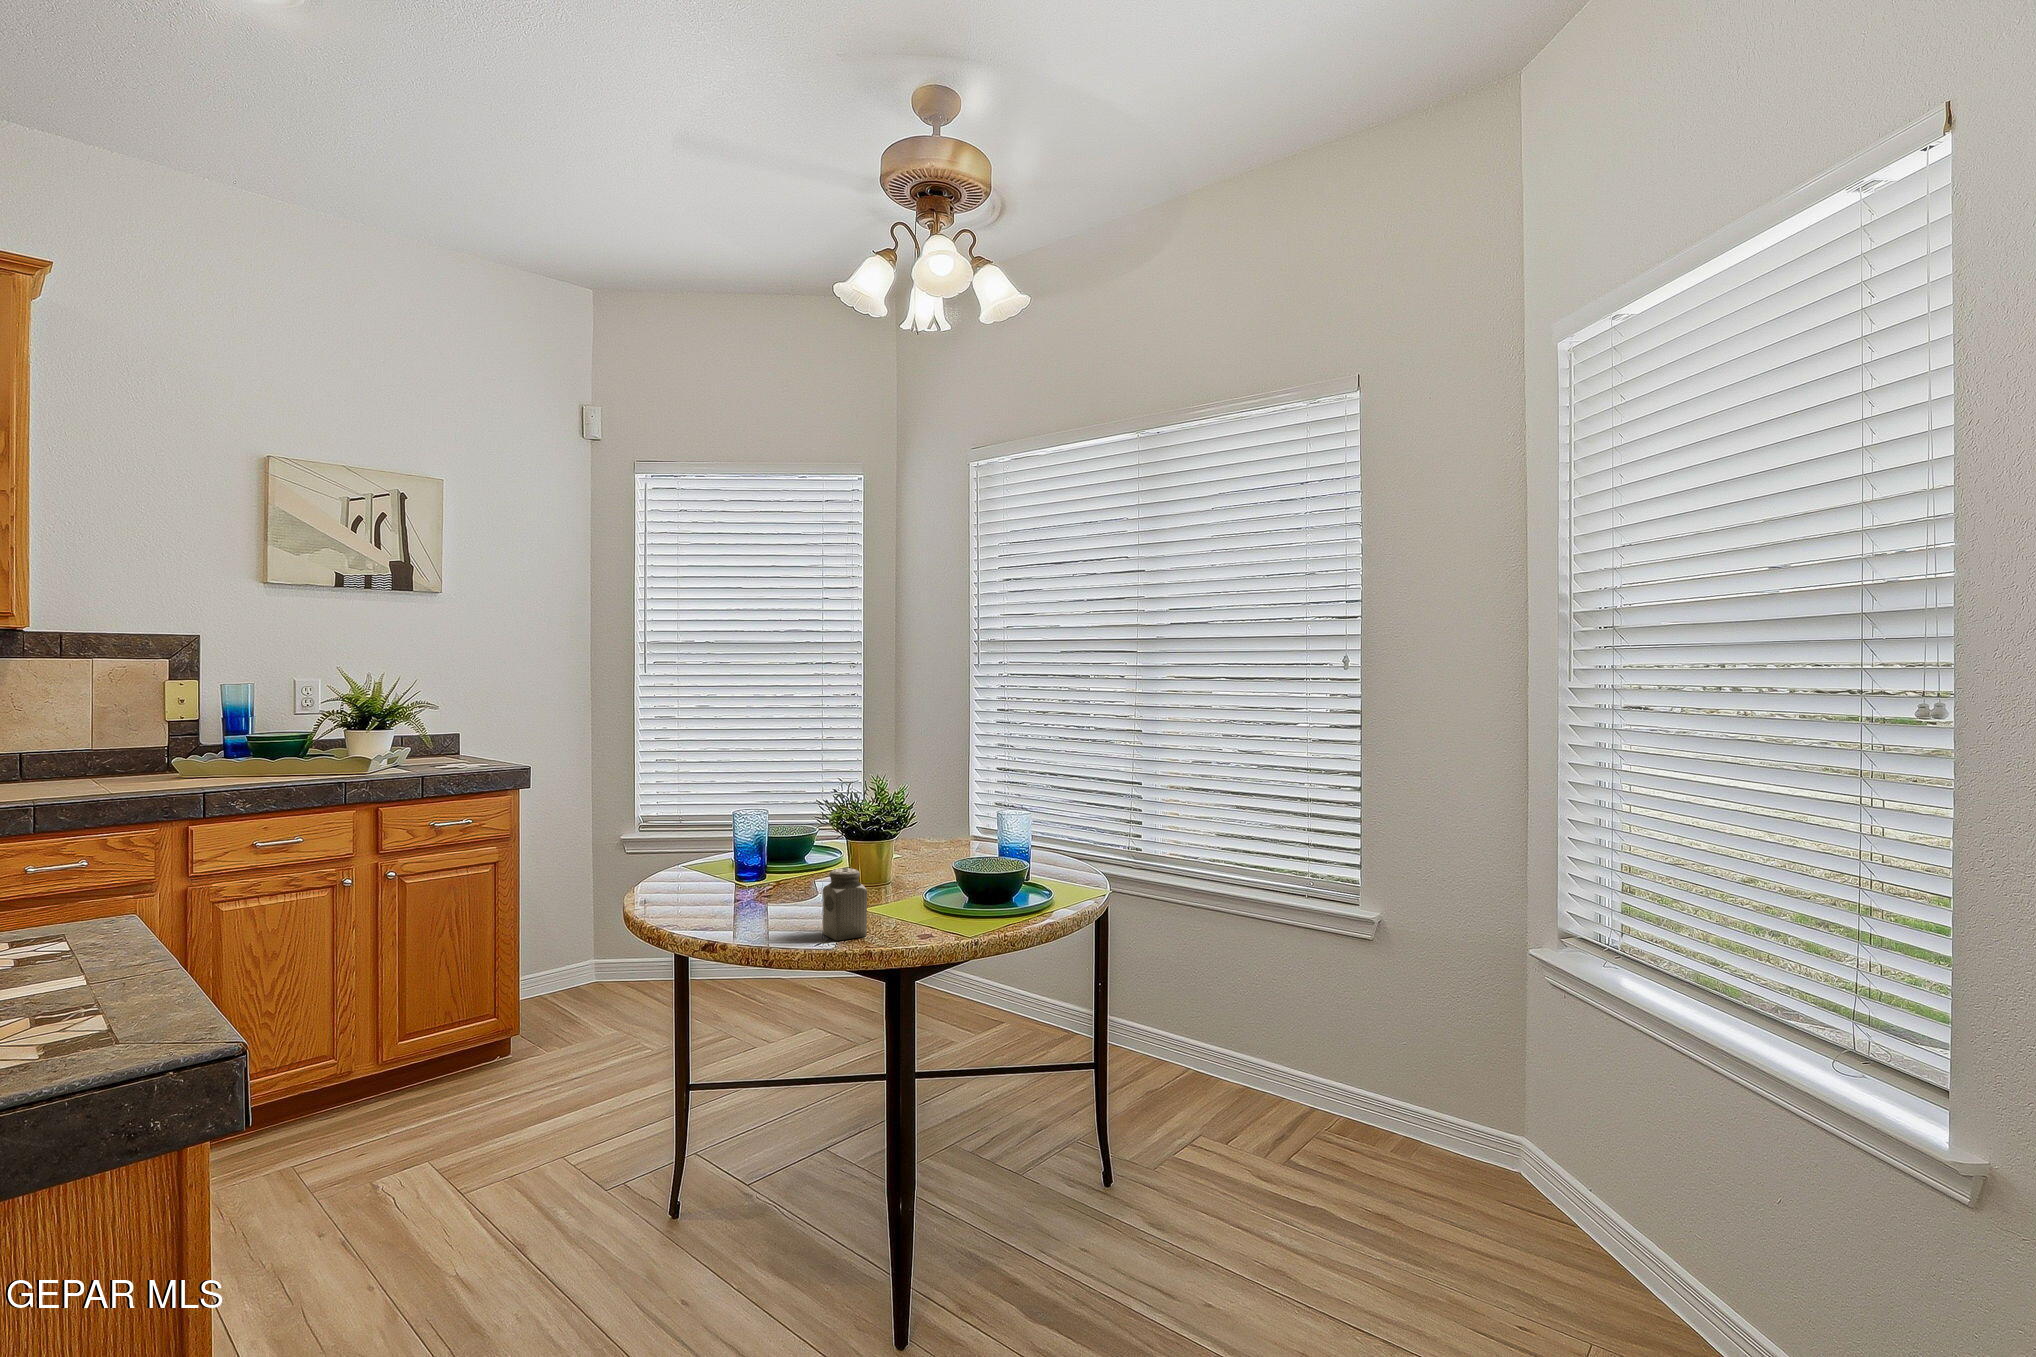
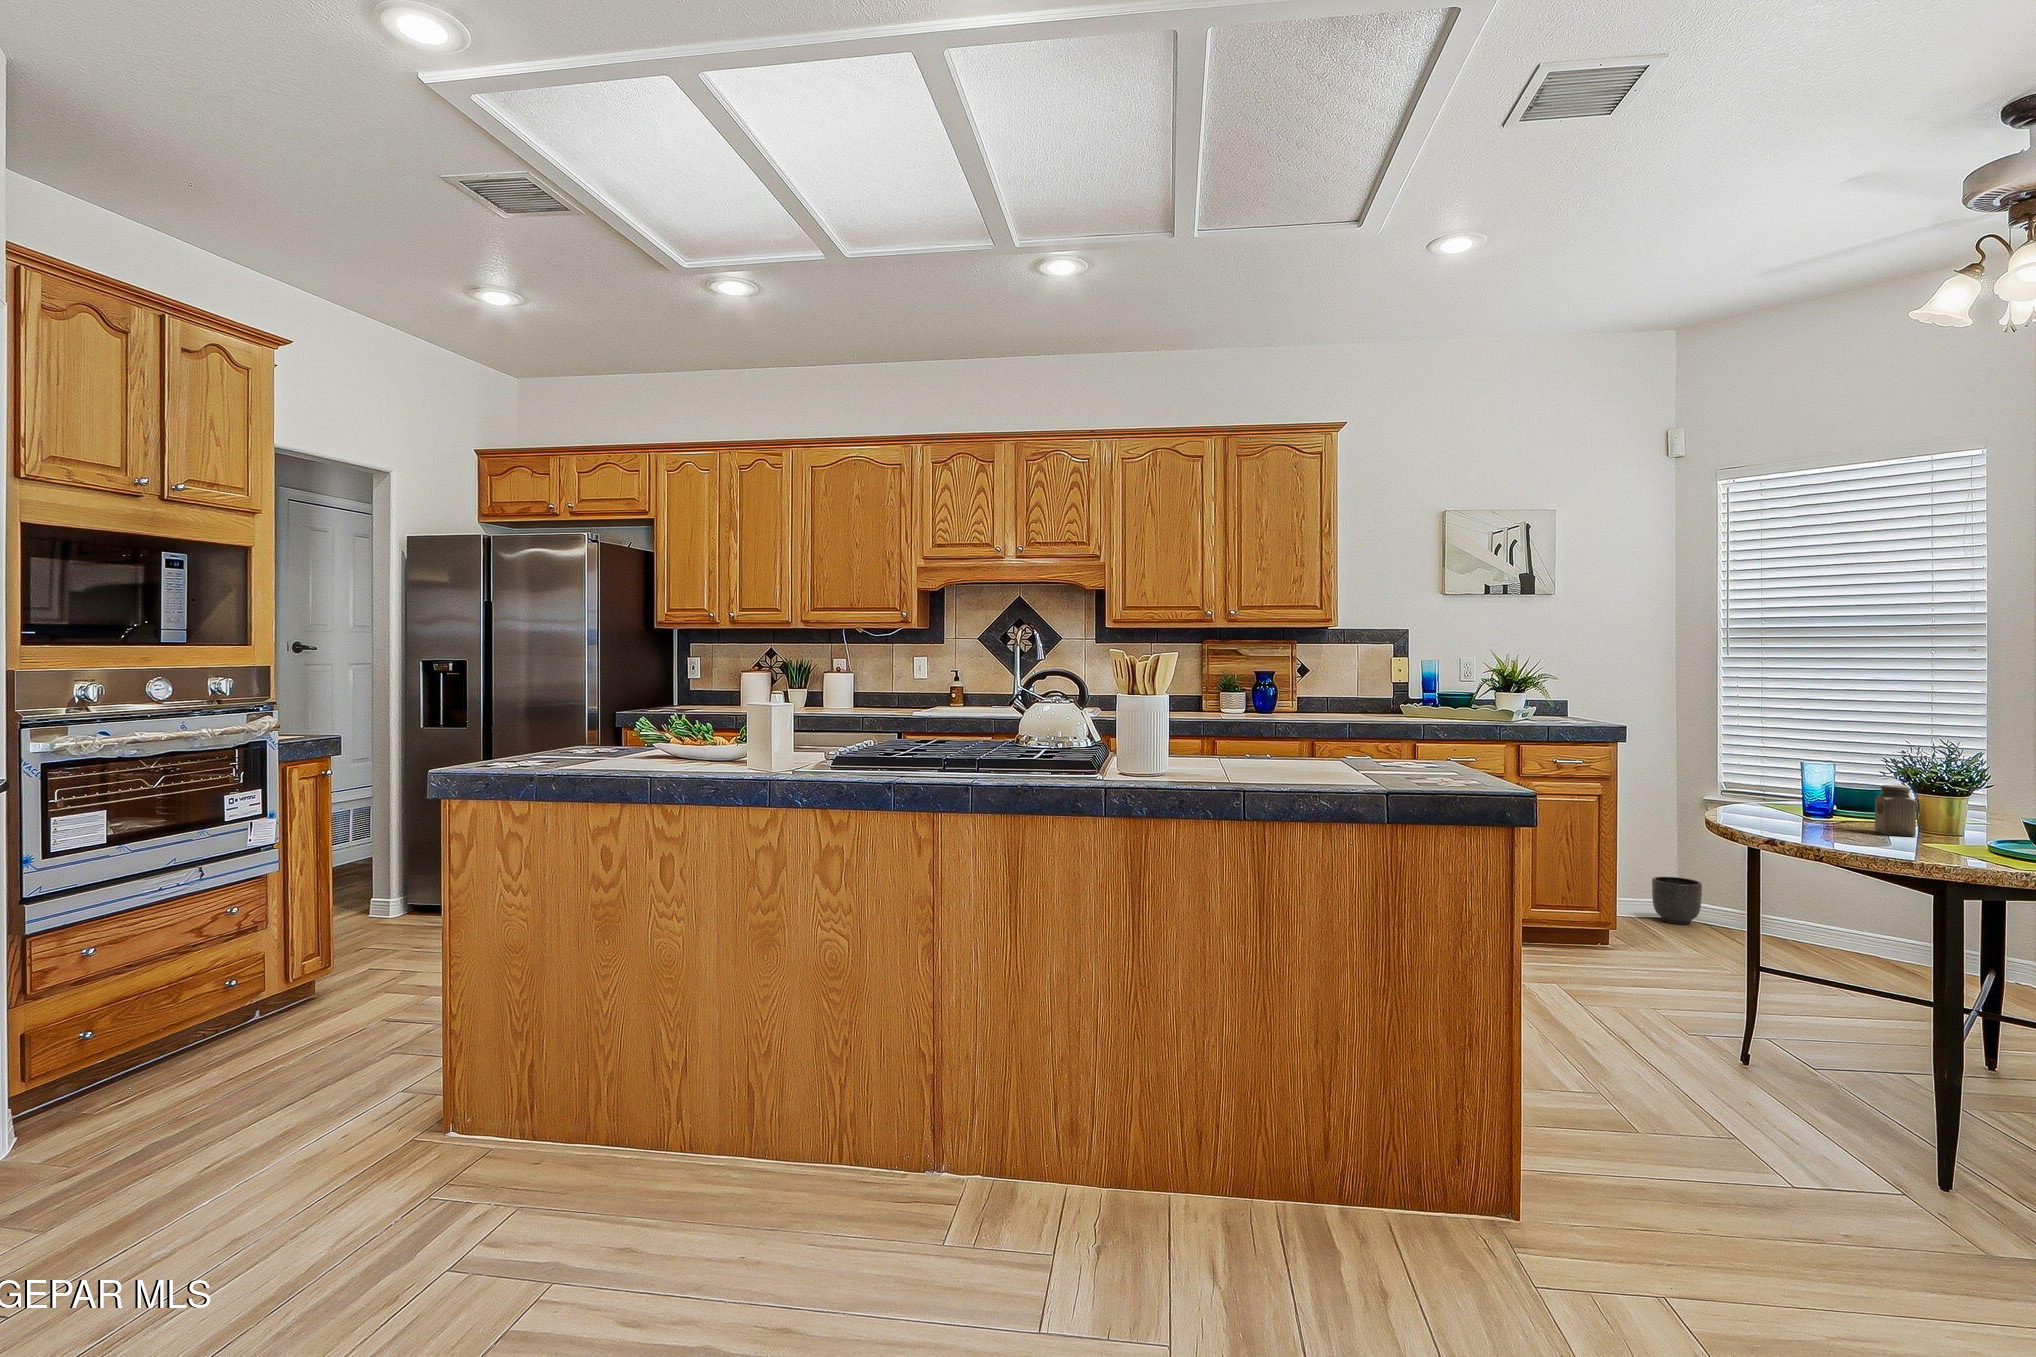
planter: none [566,938,621,998] -> present [1652,877,1702,924]

